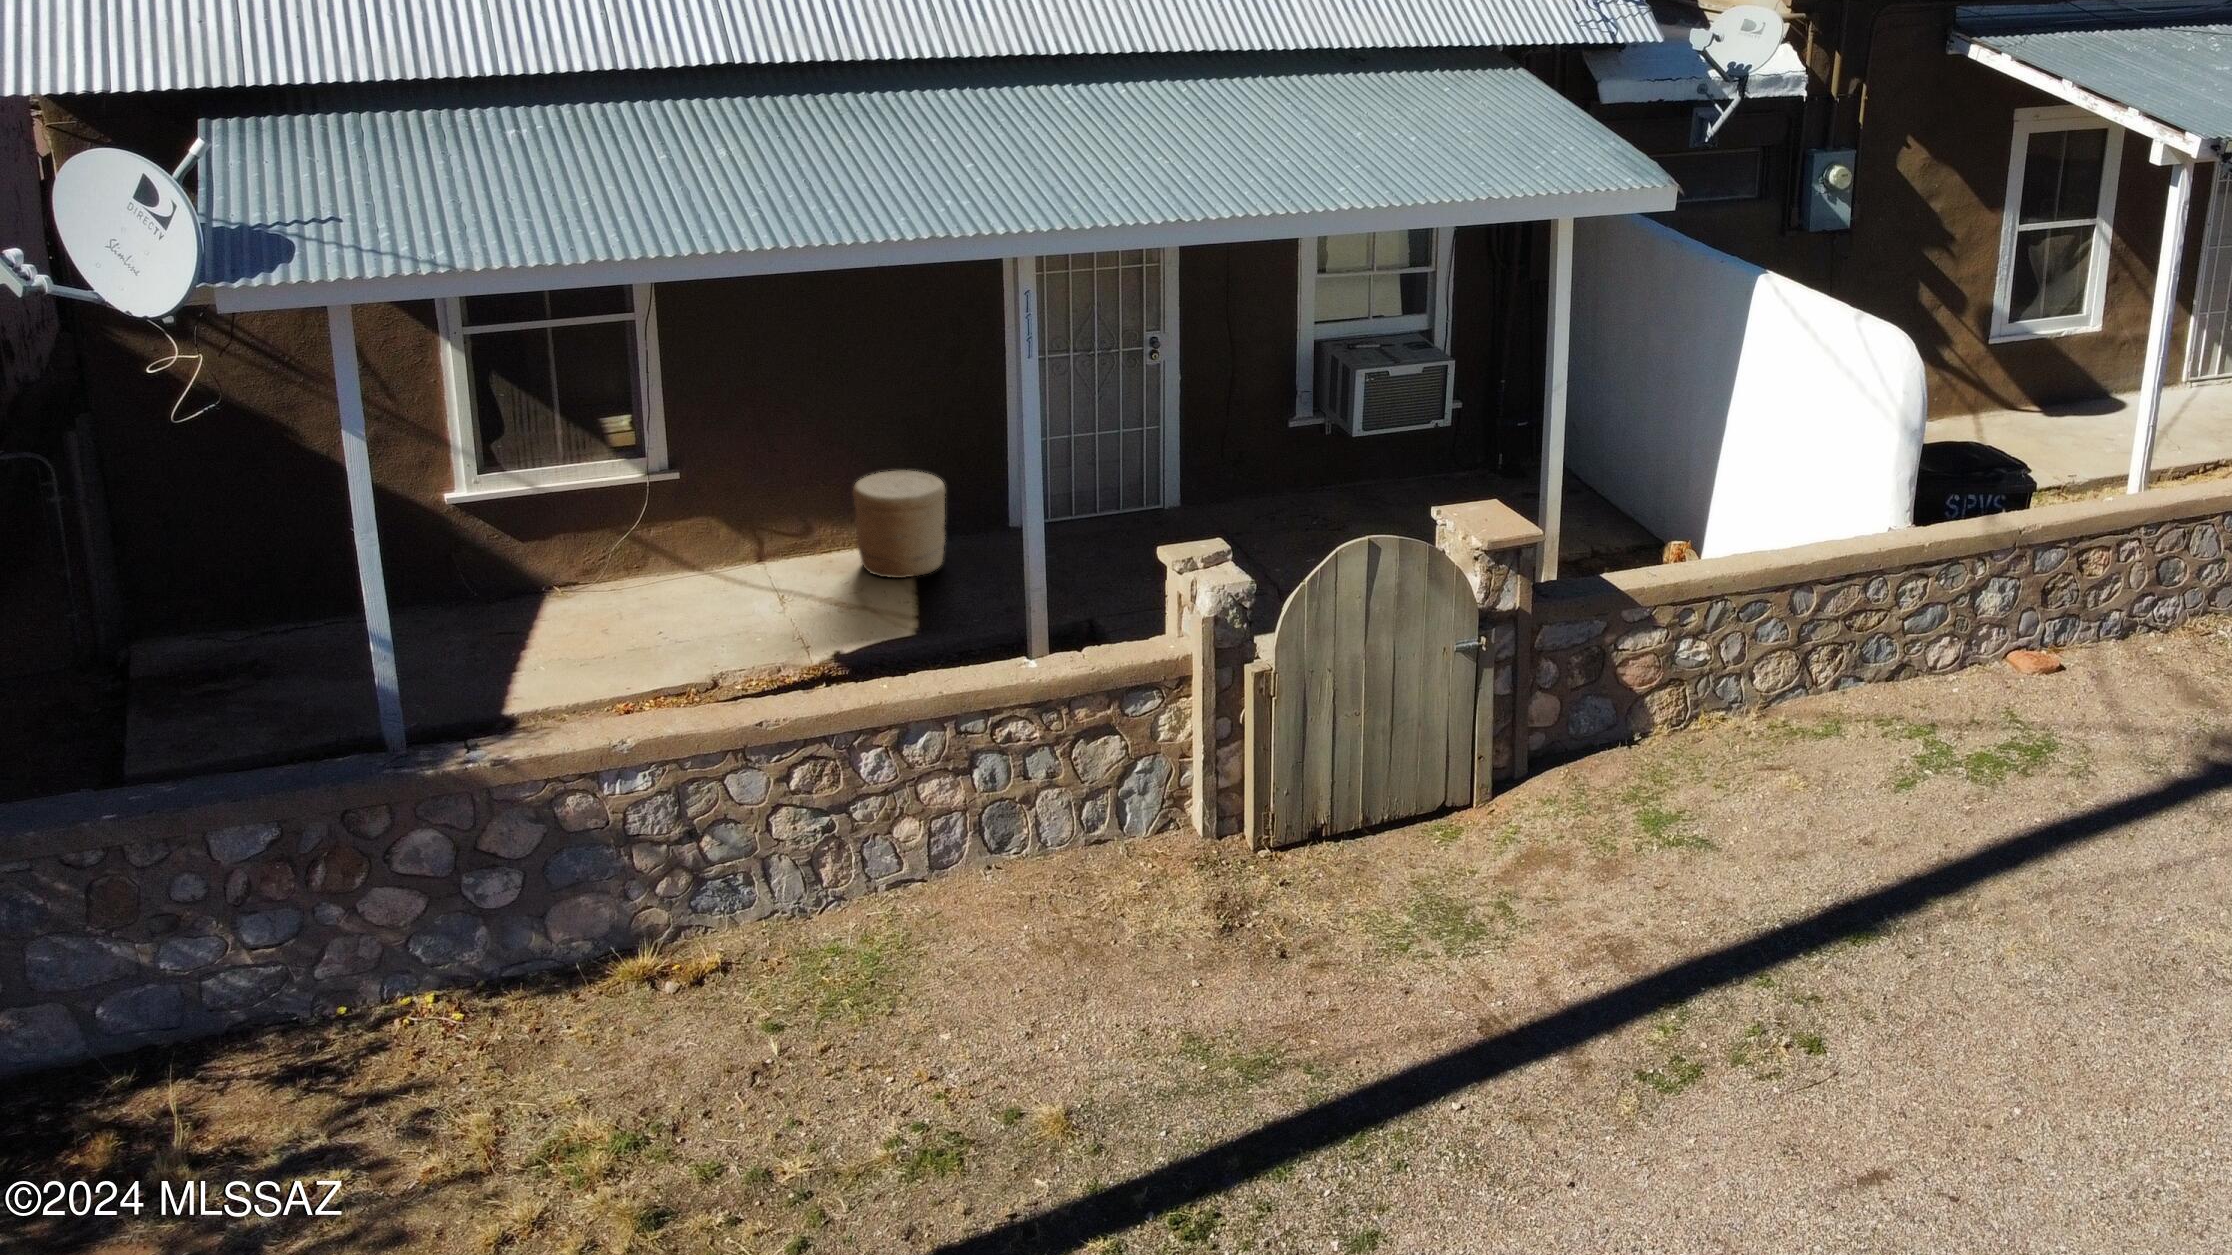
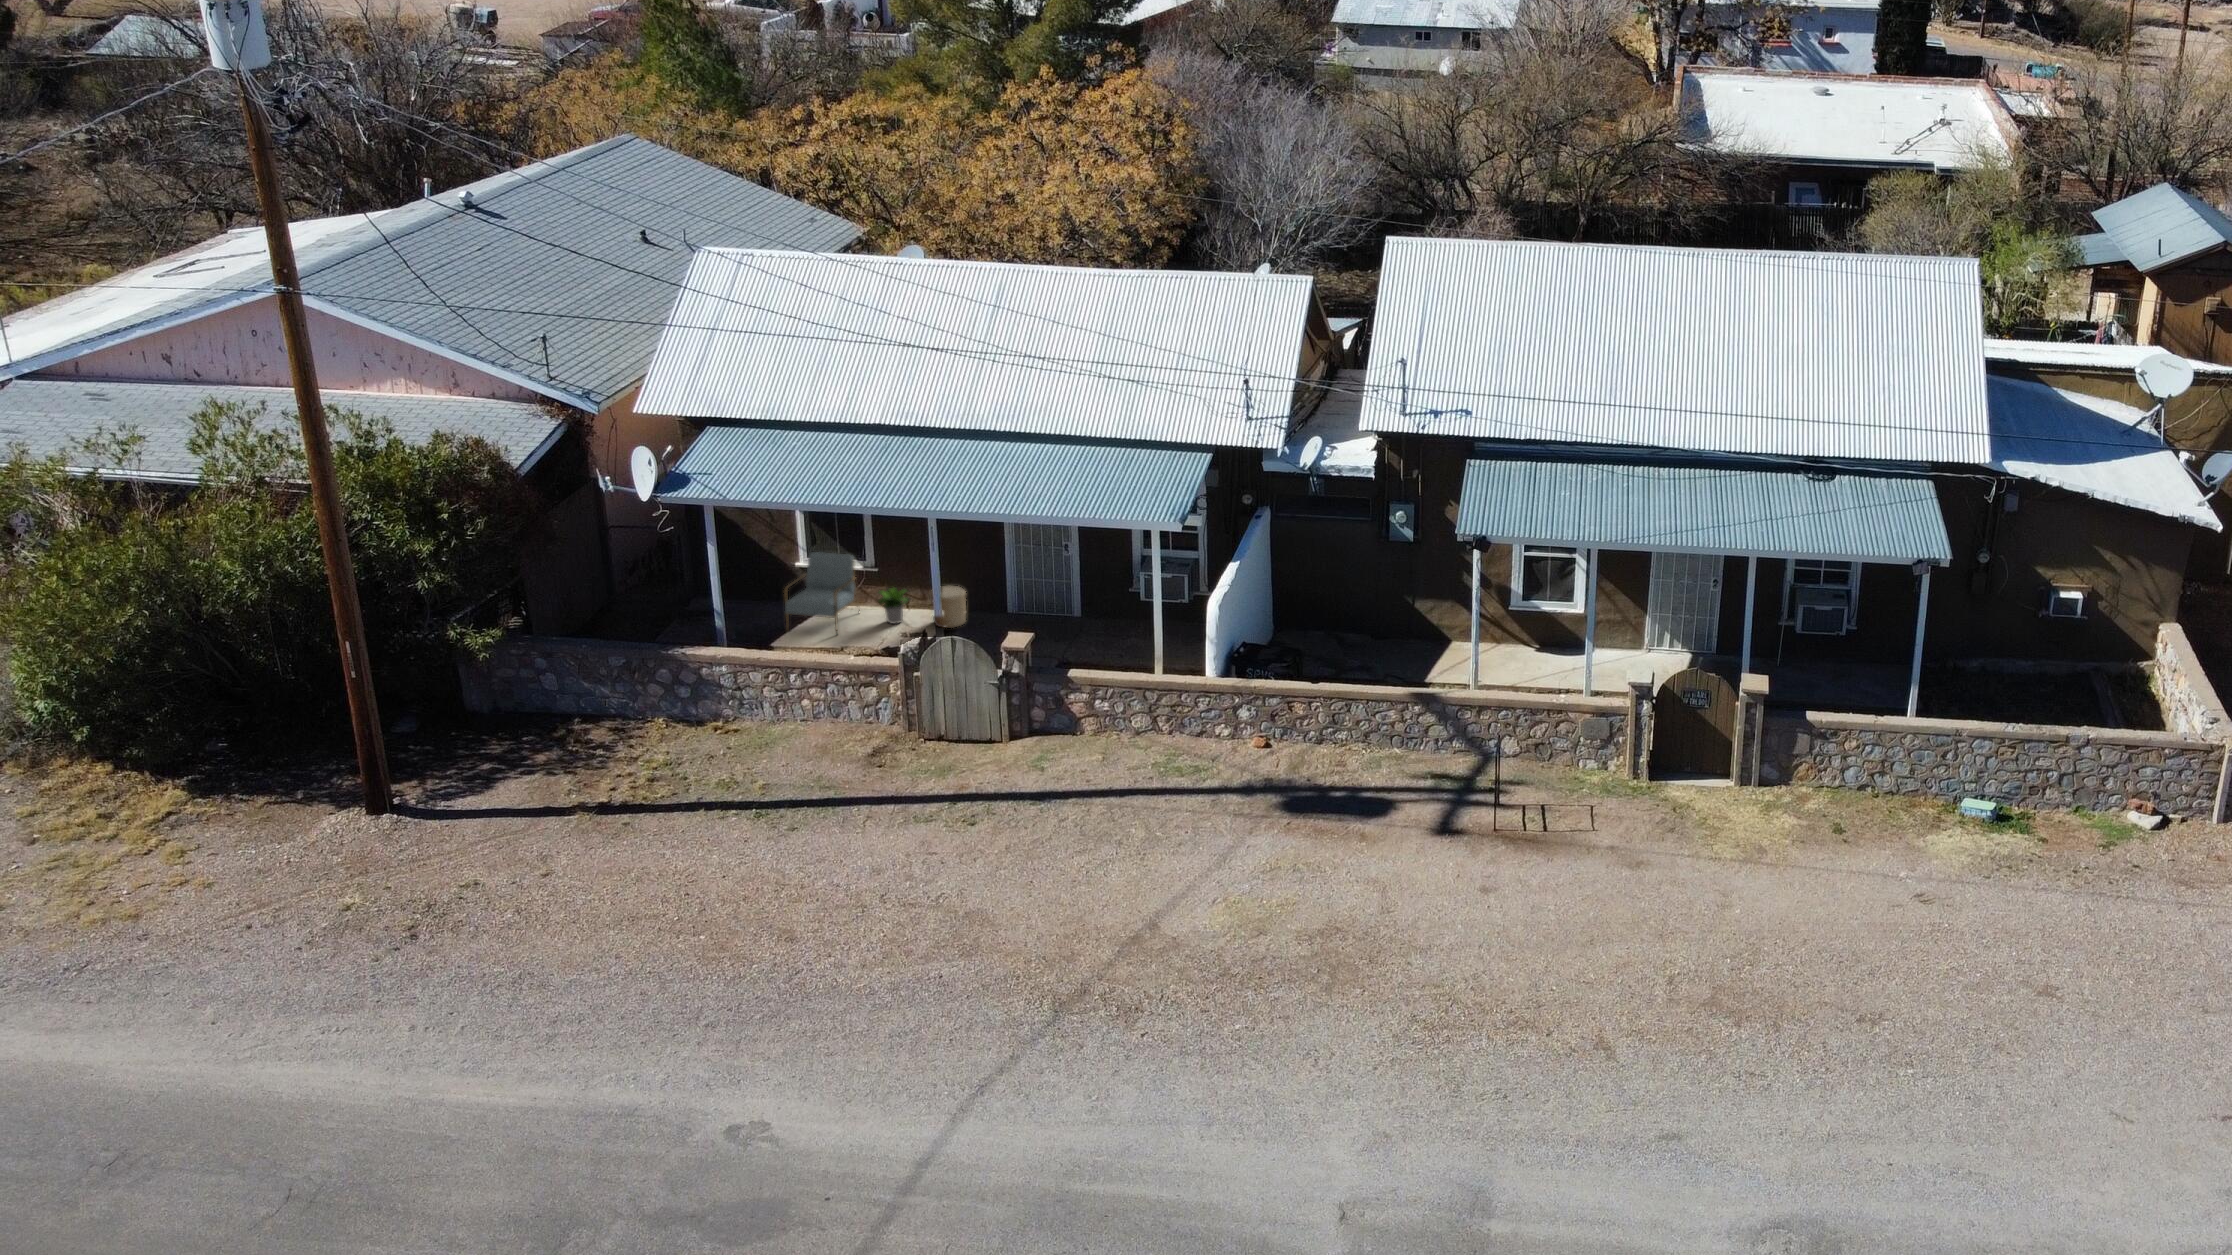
chair: none [469,432,647,667] -> present [784,552,857,630]
potted plant: none [704,496,807,594] -> present [878,587,910,624]

